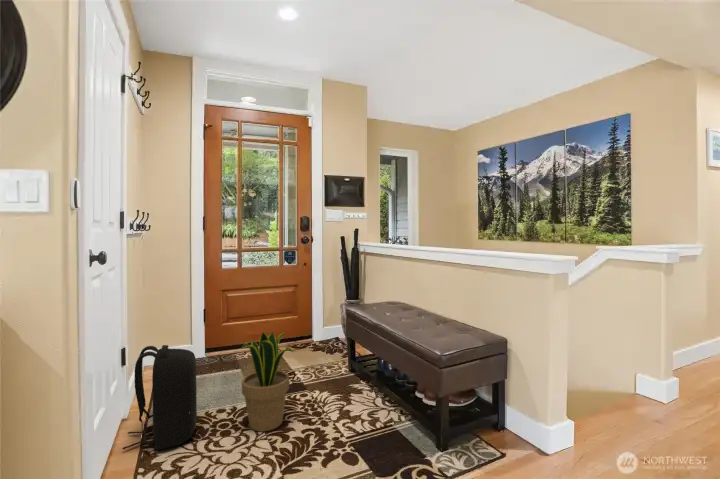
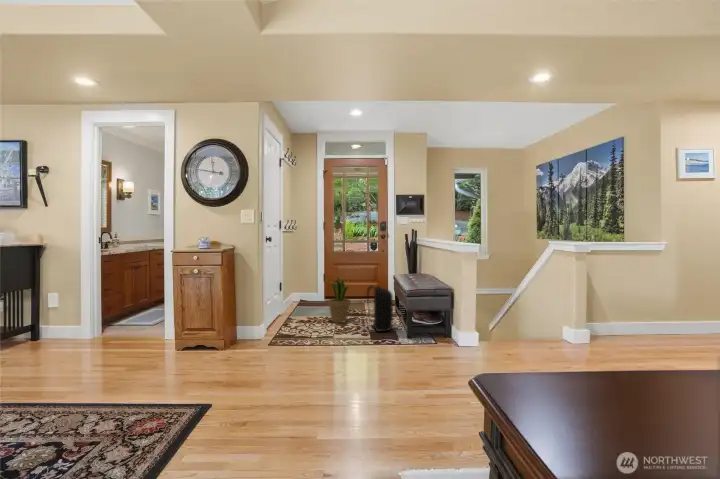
backpack: present [123,345,197,450] -> present [367,285,393,331]

